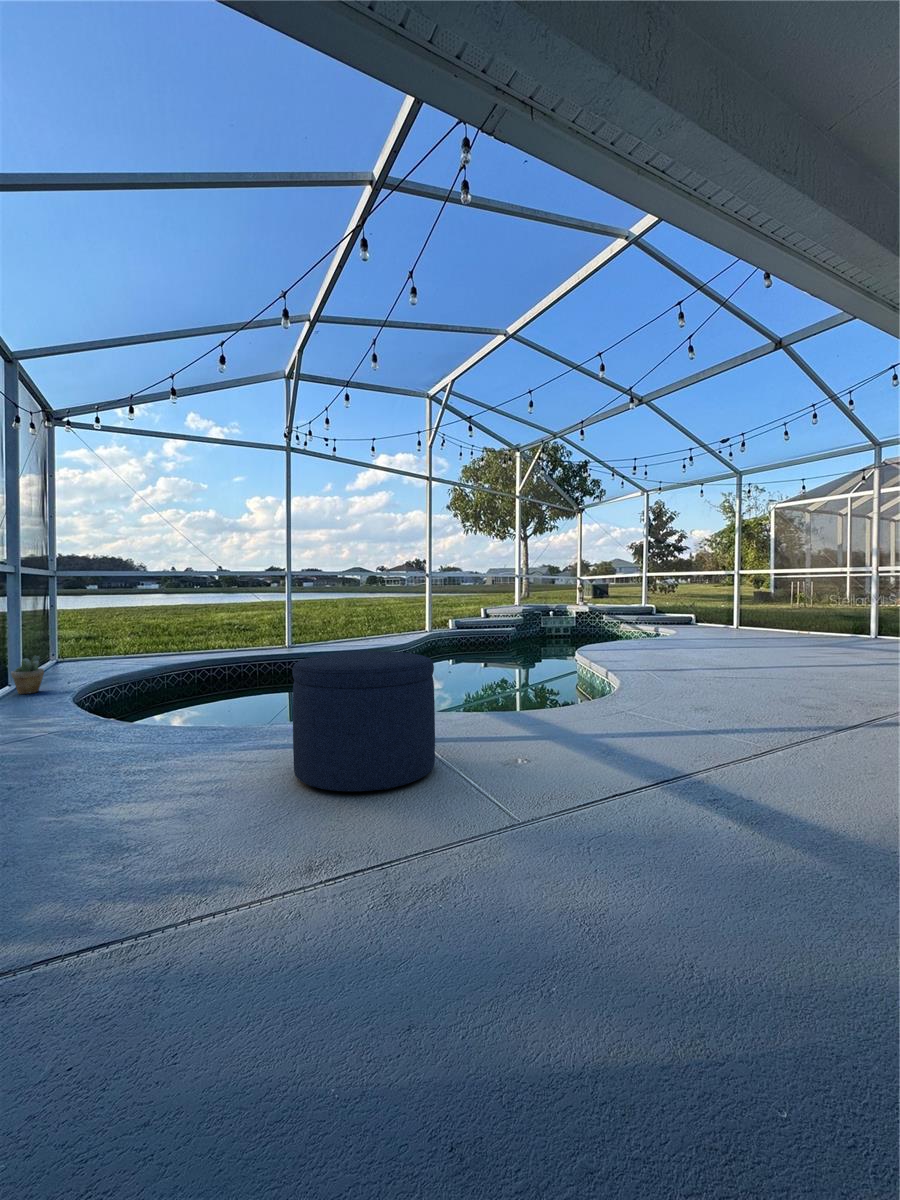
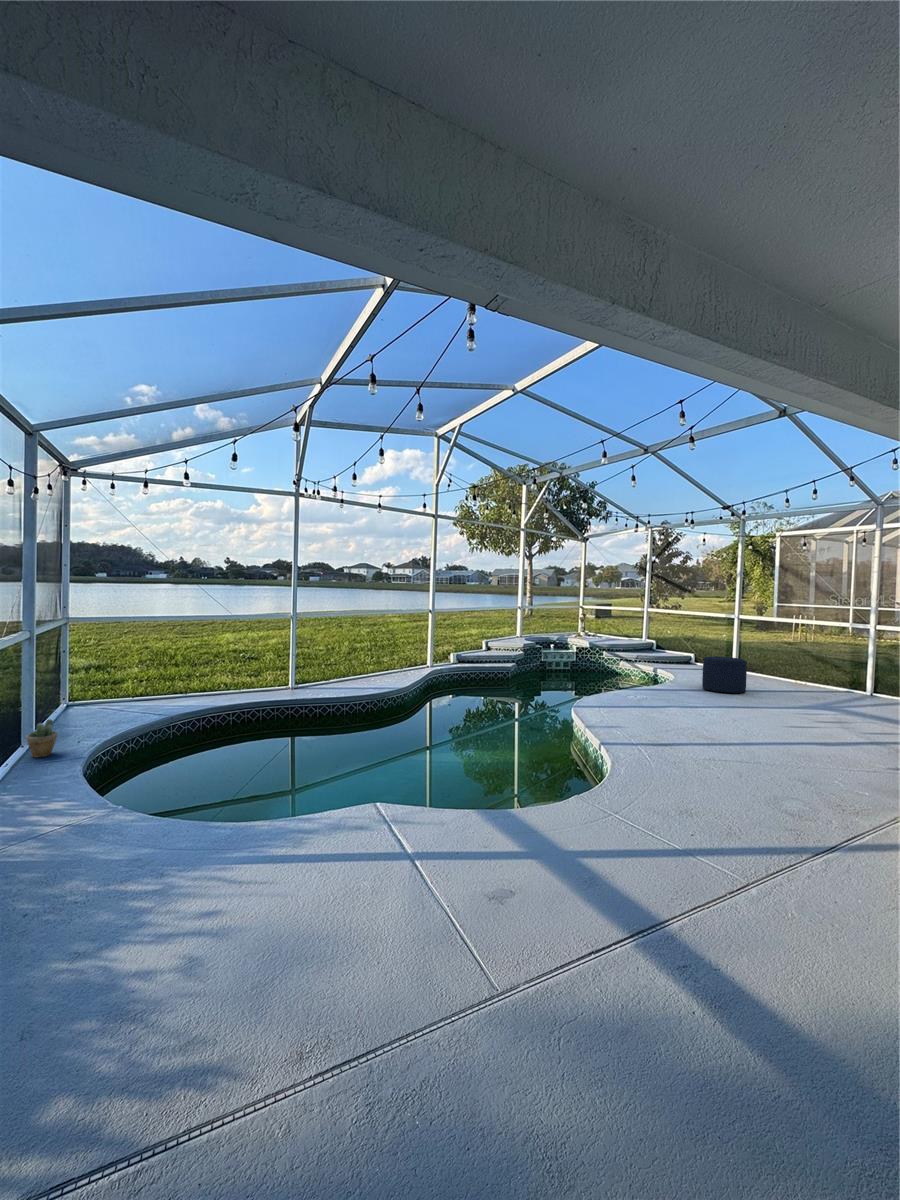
ottoman: present [292,652,435,792] -> present [702,656,747,693]

